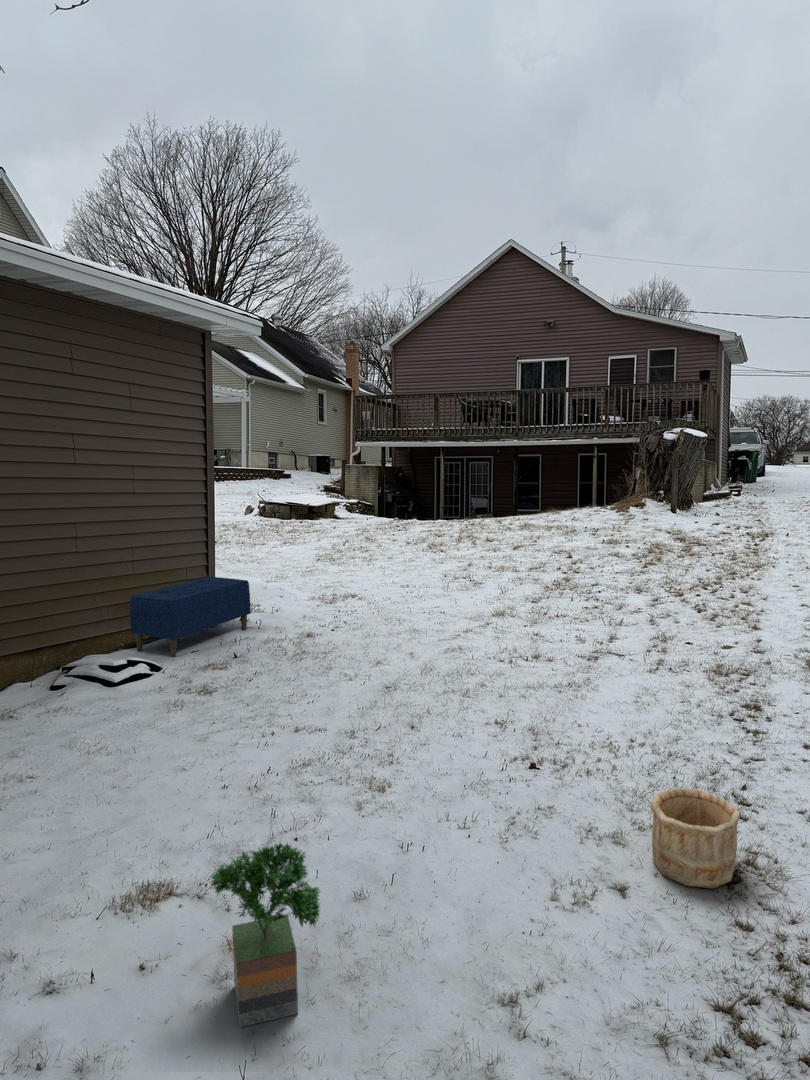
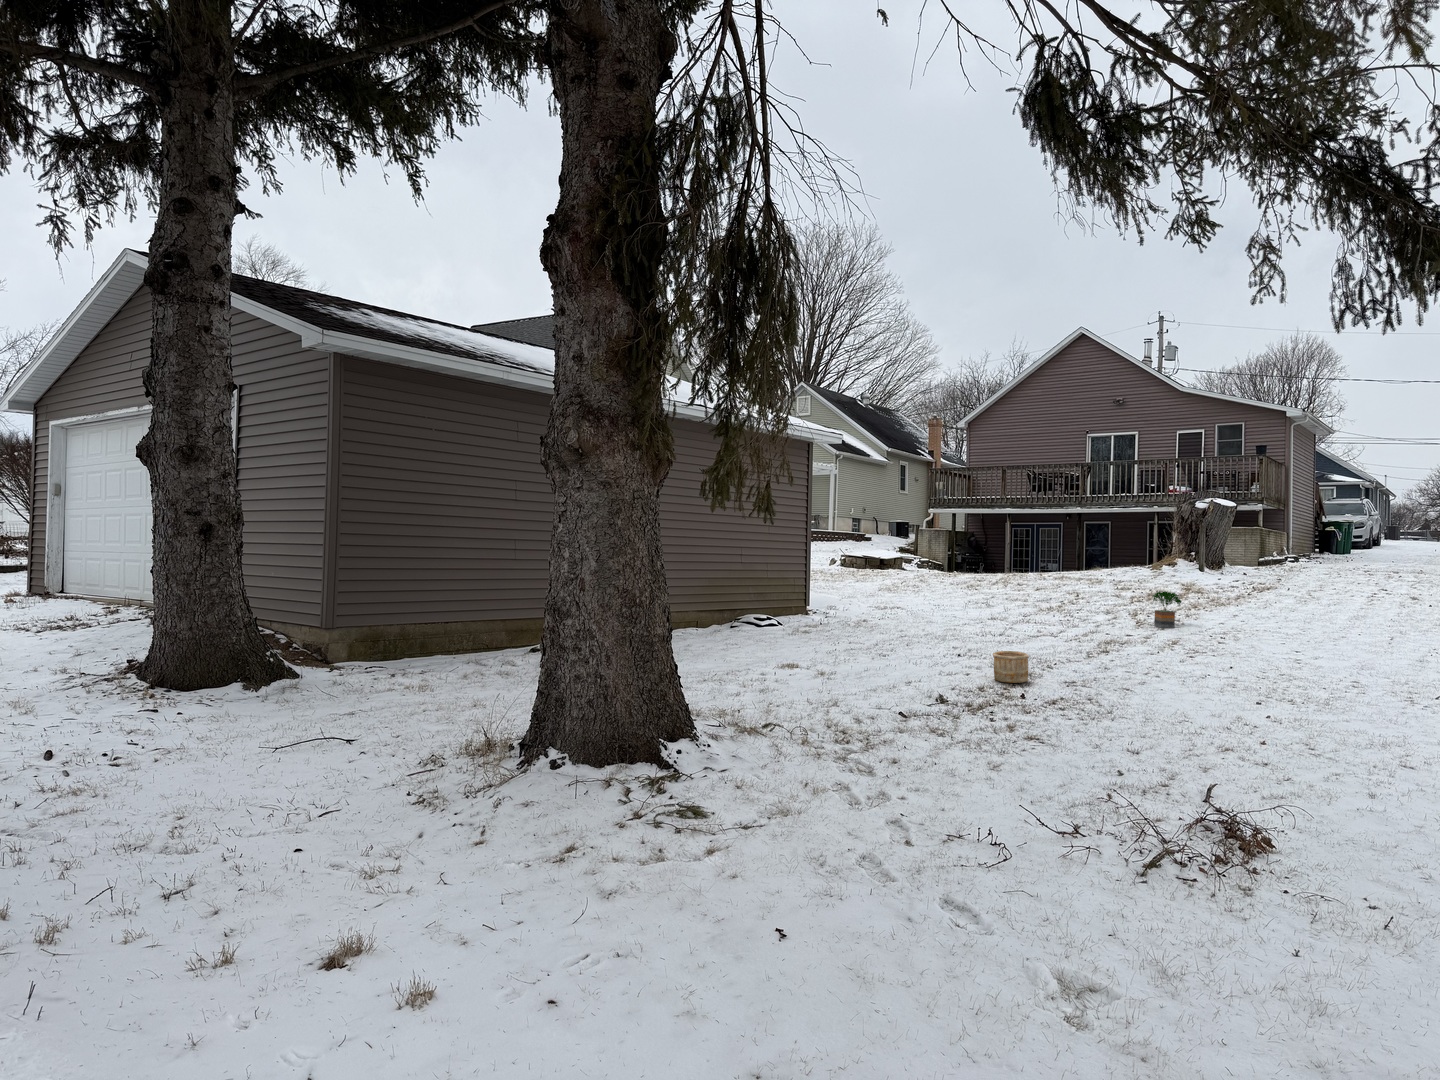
bench: present [130,577,250,657] -> none [766,584,832,622]
potted tree: present [211,843,320,1028] -> present [1153,592,1181,628]

